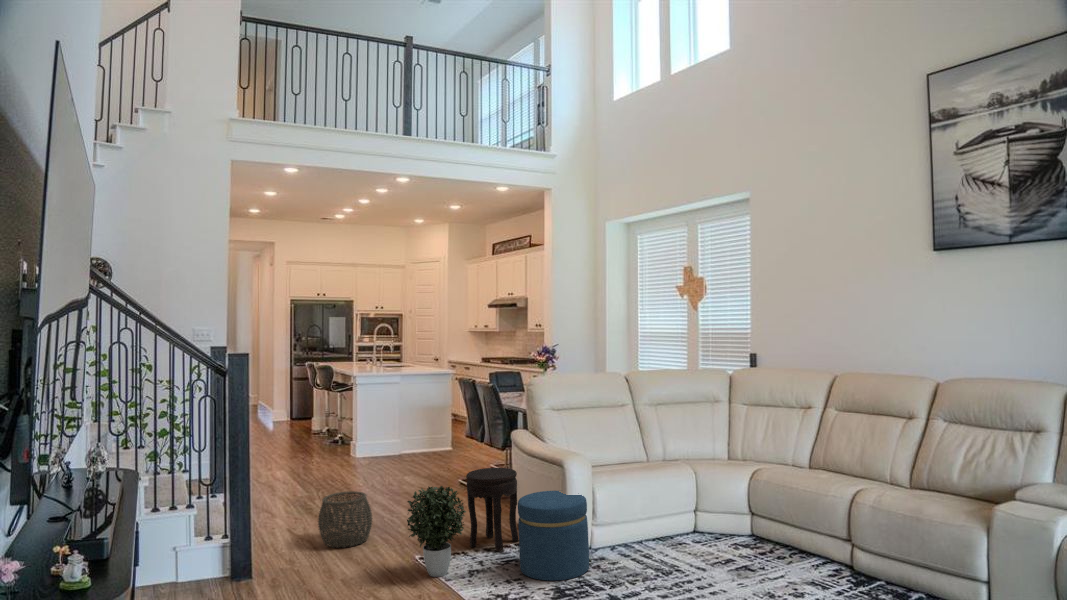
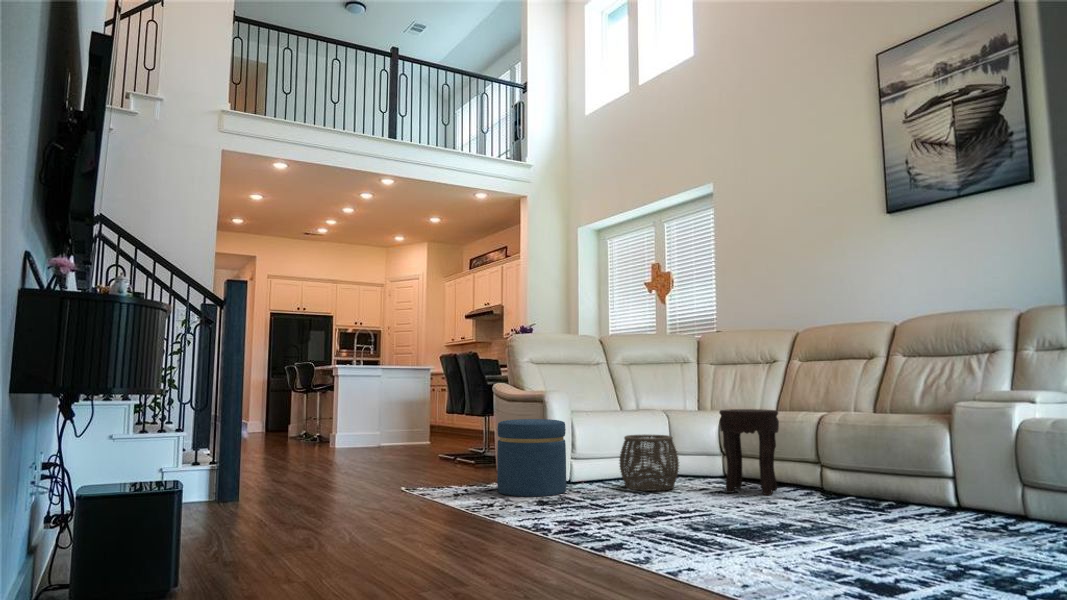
side table: present [466,468,519,551] -> present [719,409,779,495]
potted plant: present [407,486,466,577] -> none [387,405,447,495]
woven basket: present [318,491,373,548] -> present [619,434,679,491]

